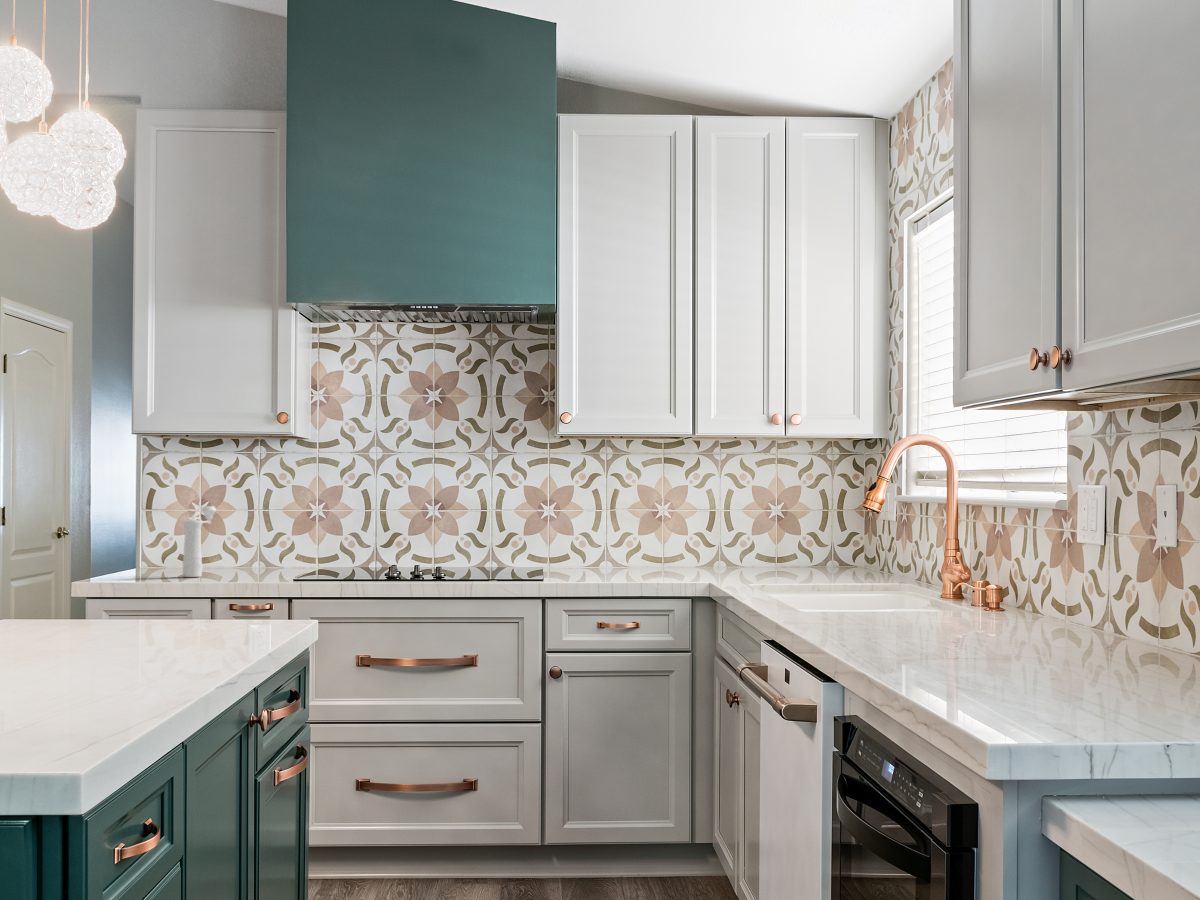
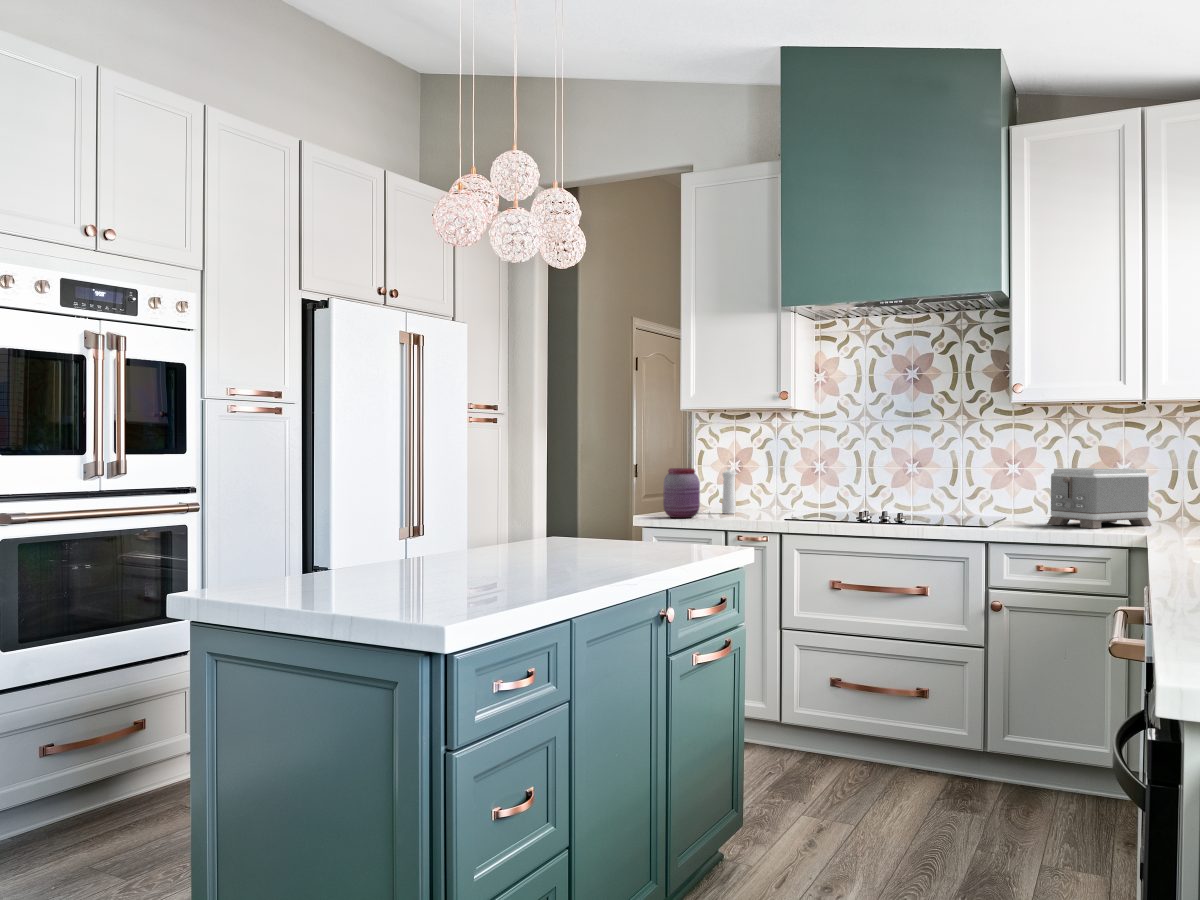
toaster: none [592,508,690,576] -> present [1047,468,1152,529]
jar: none [110,516,164,586] -> present [663,468,700,518]

